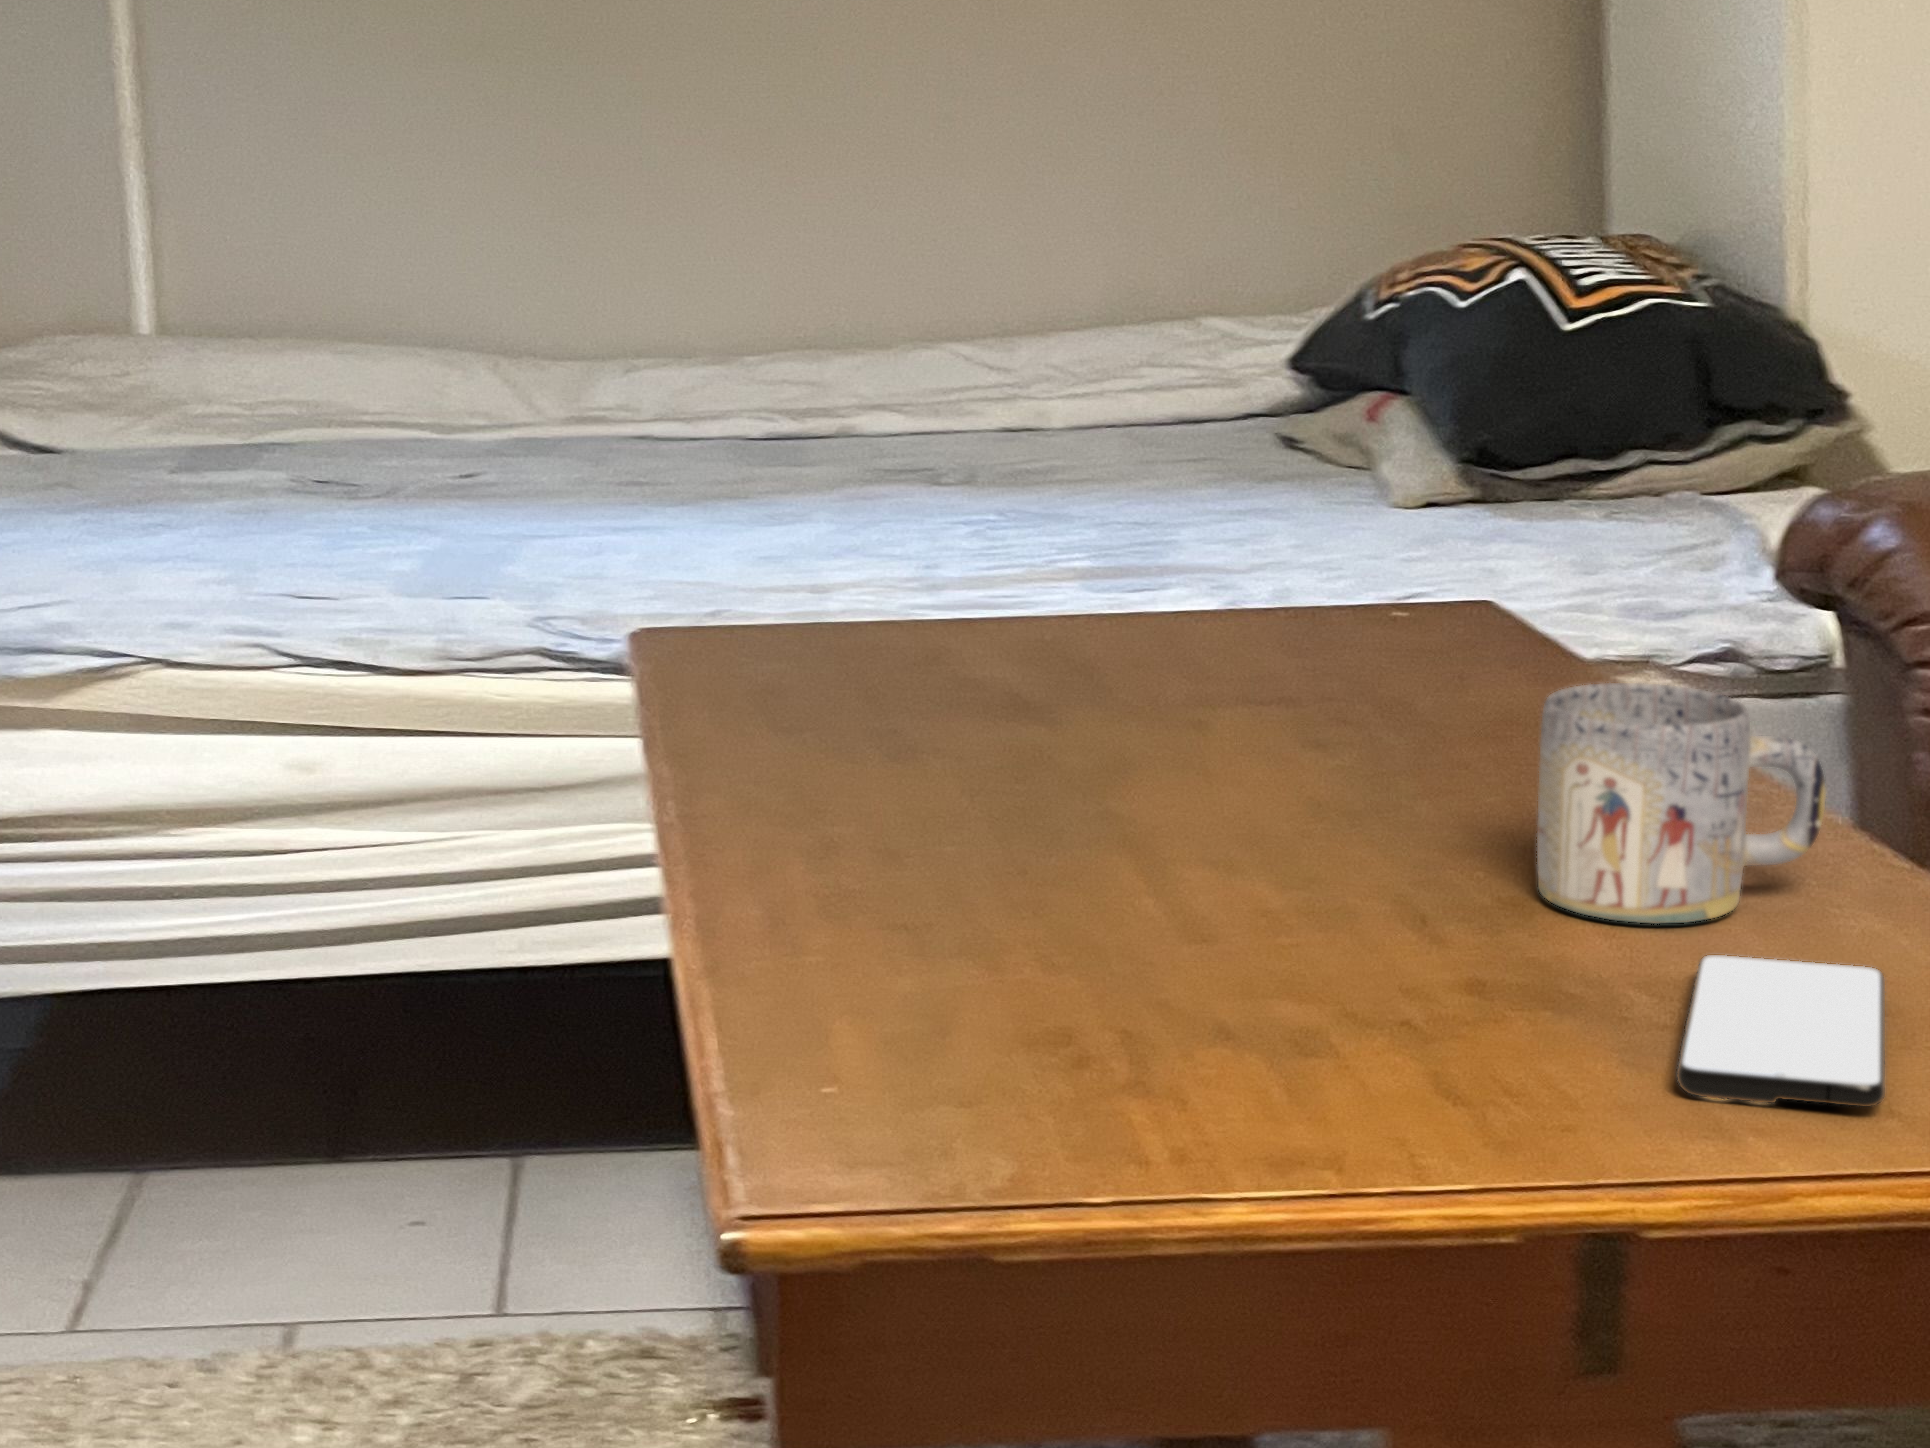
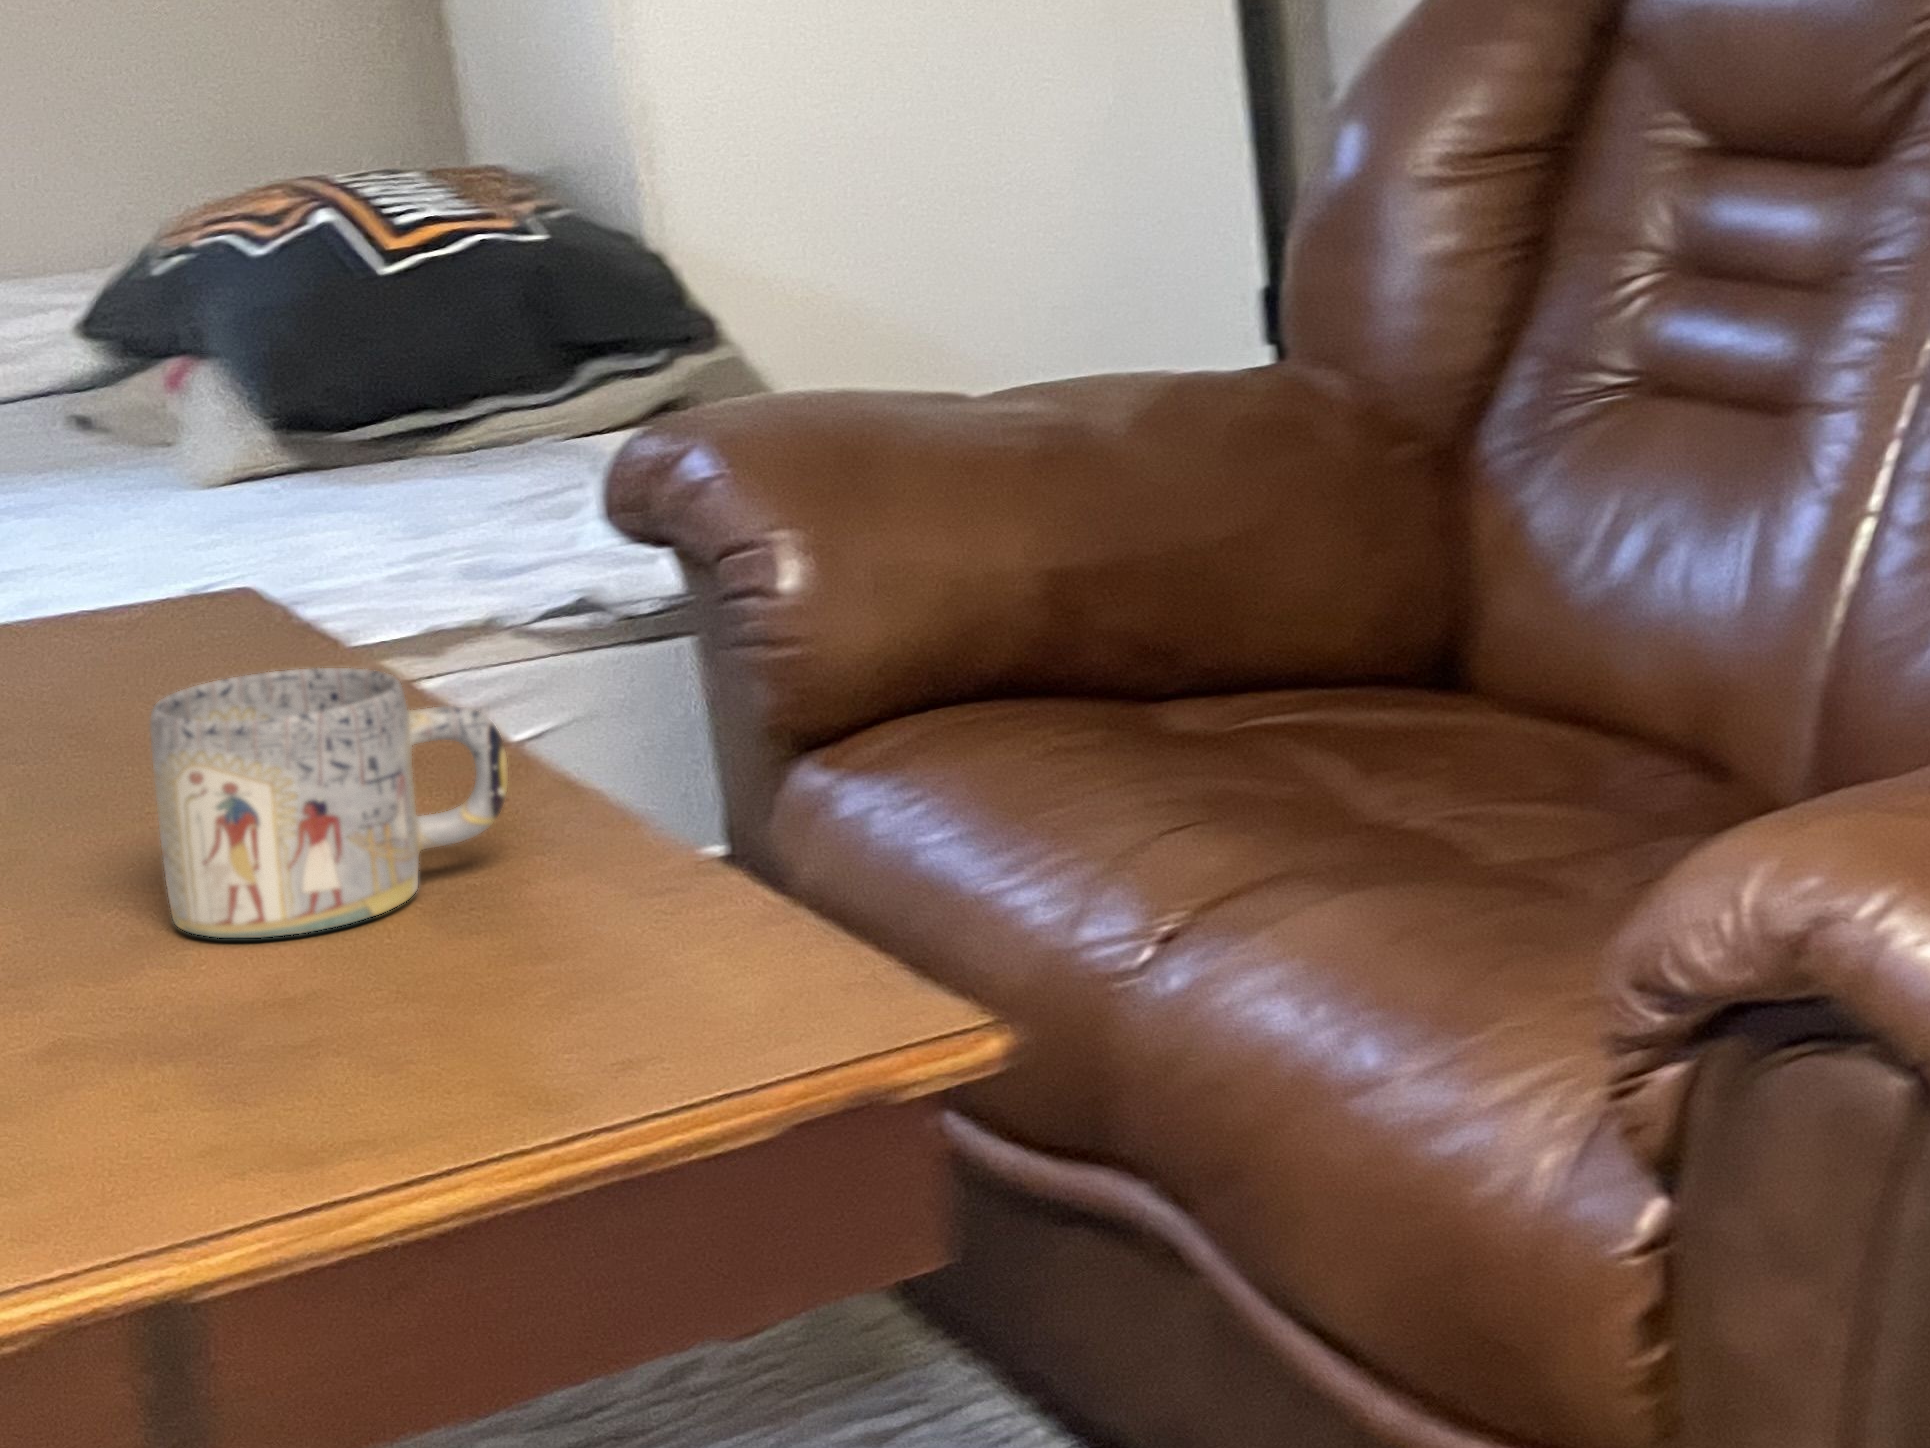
smartphone: present [1677,955,1885,1107] -> none [254,938,546,1127]

